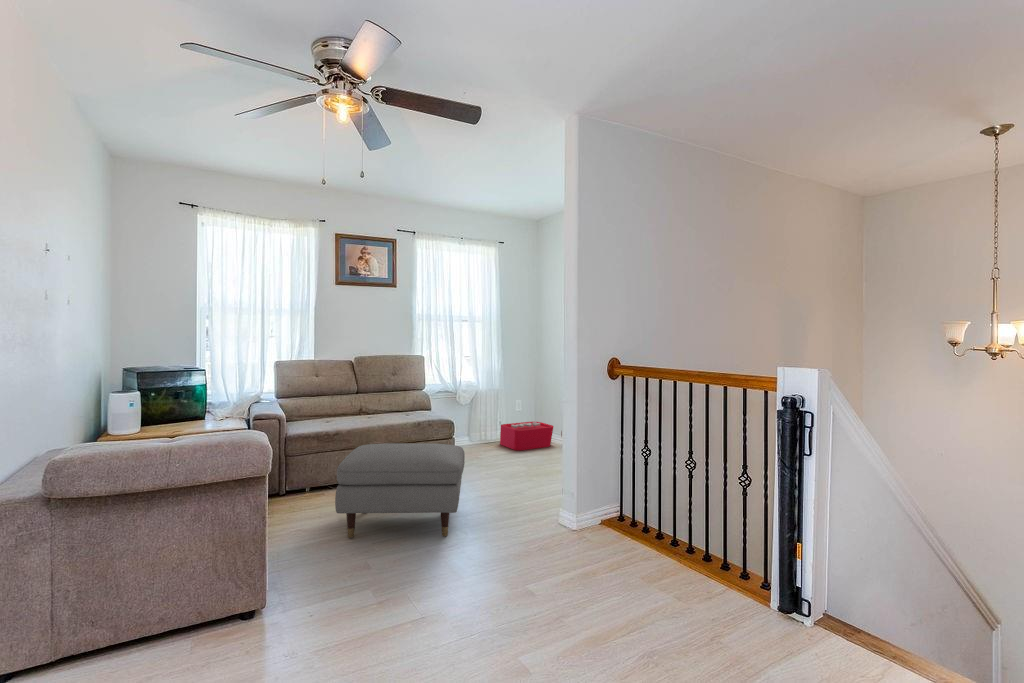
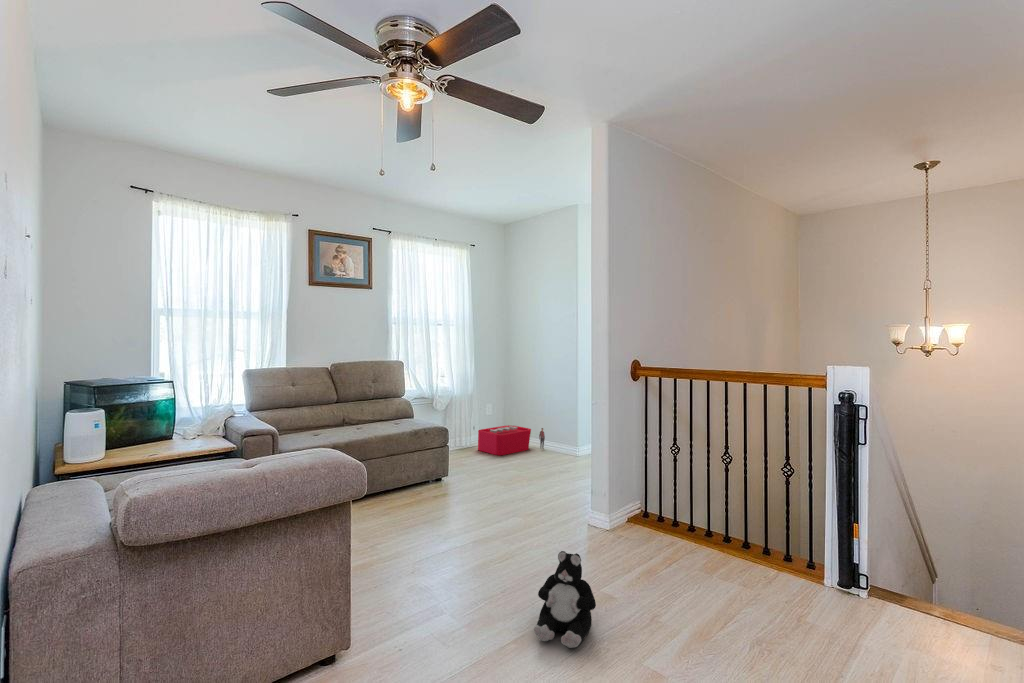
ottoman: present [335,443,465,538] -> none [371,453,505,561]
plush toy: none [428,541,492,631] -> present [534,551,596,648]

